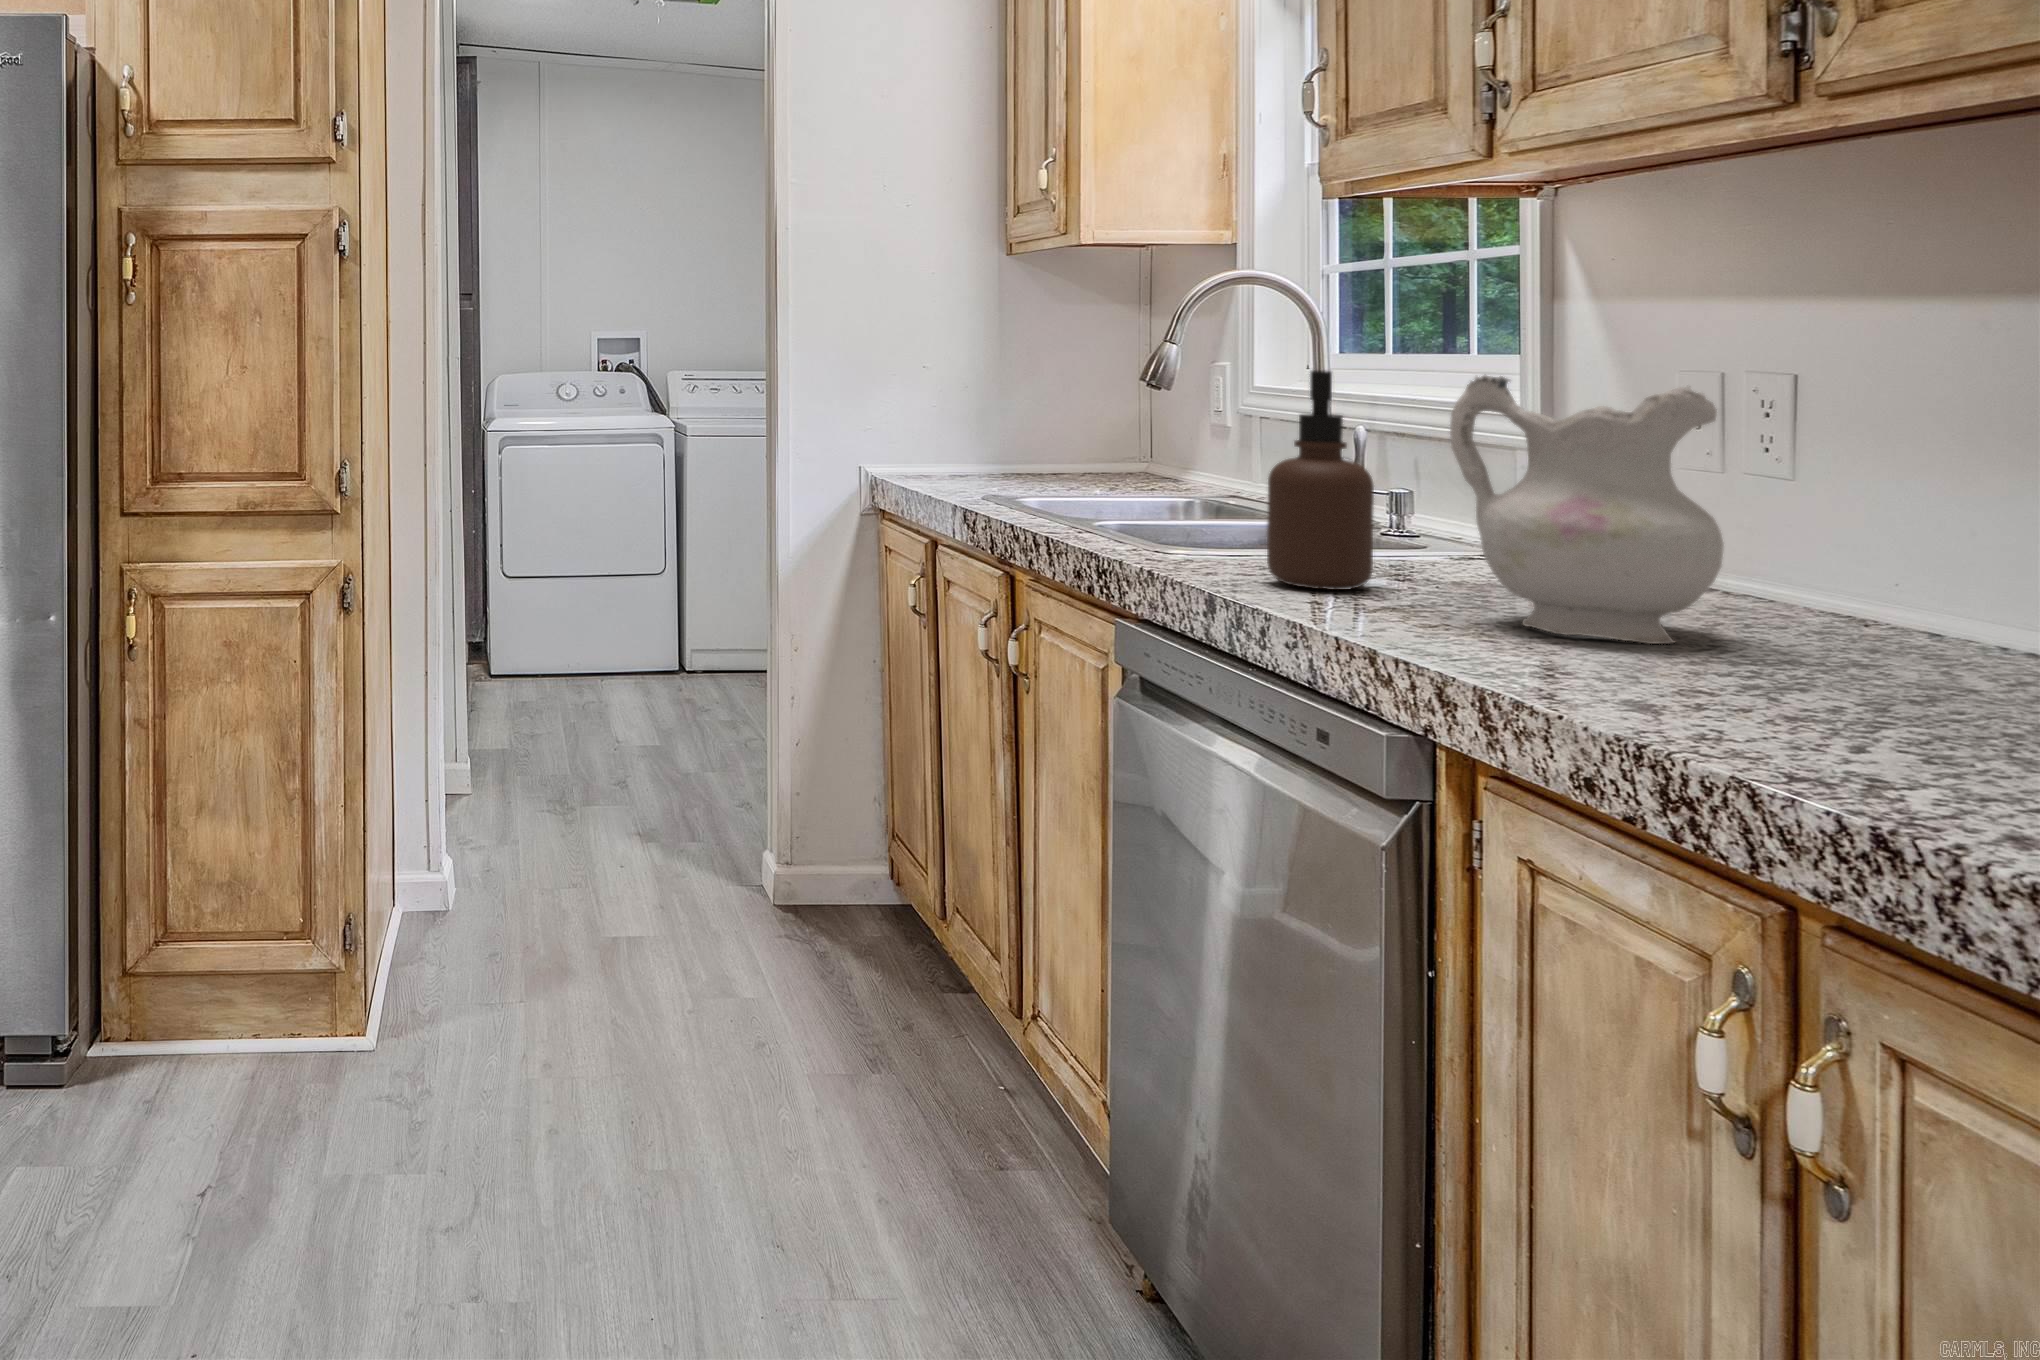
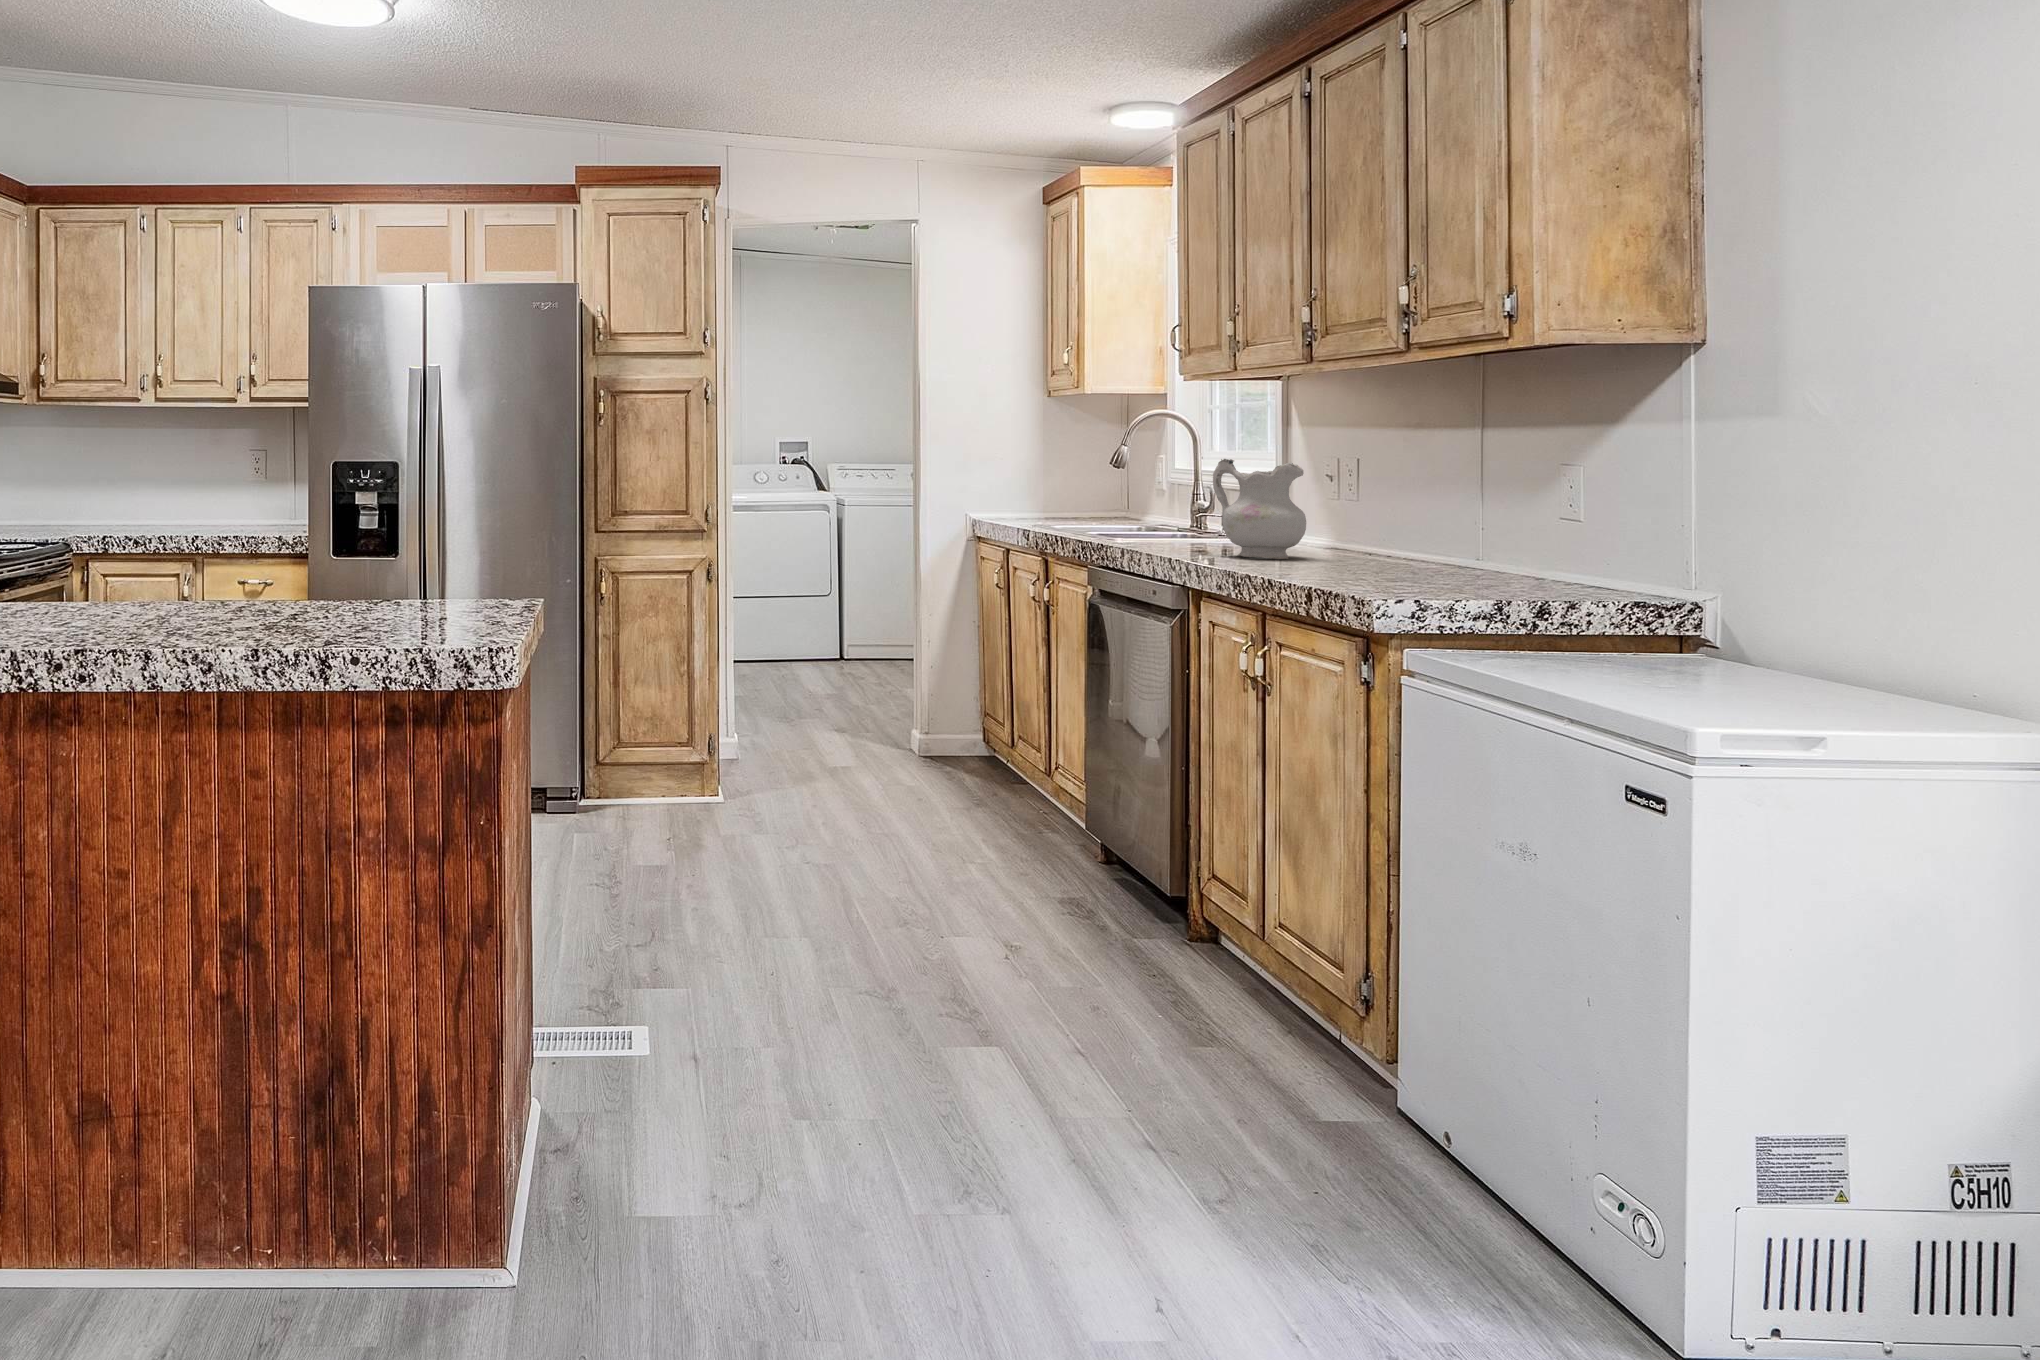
soap dispenser: present [1267,370,1374,590] -> none [1150,458,1193,549]

